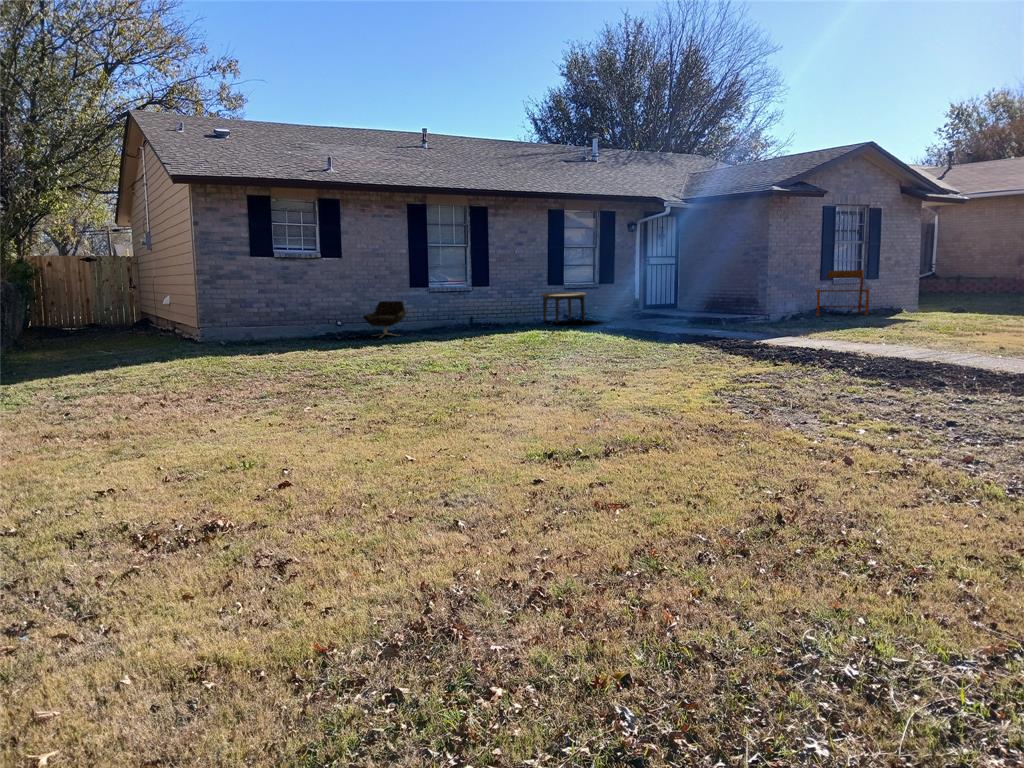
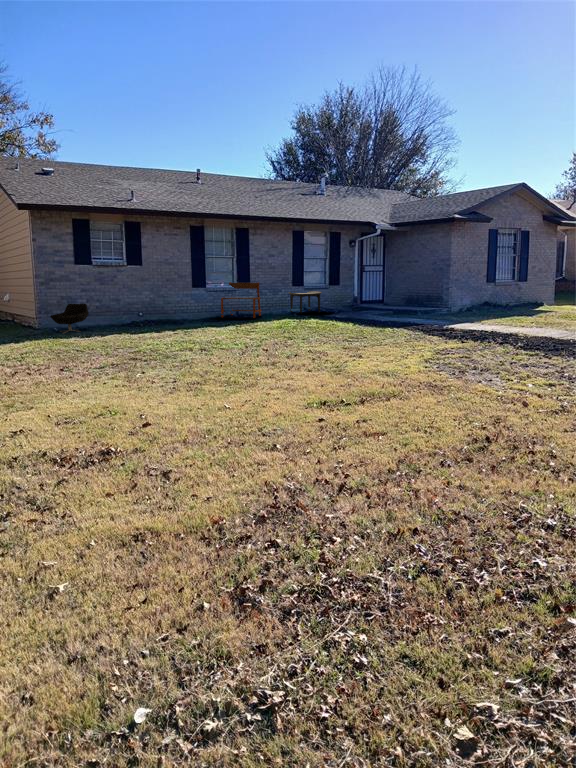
bench: present [815,270,869,316] -> present [221,282,262,318]
lounge chair: present [363,301,406,337] -> present [50,304,89,333]

